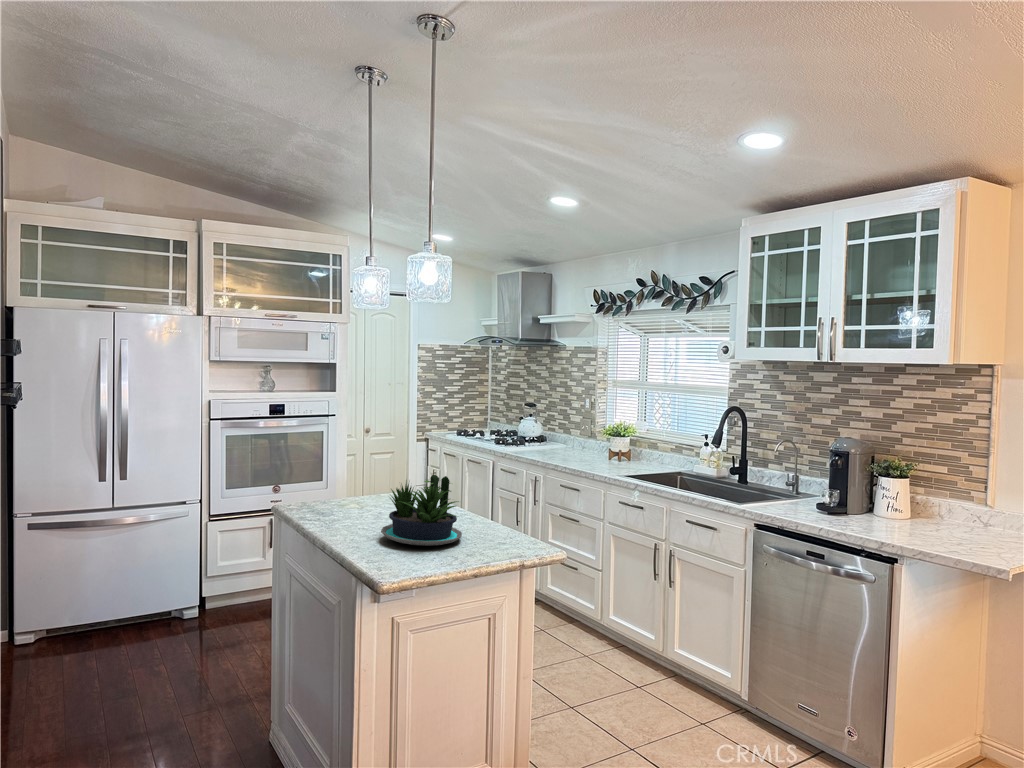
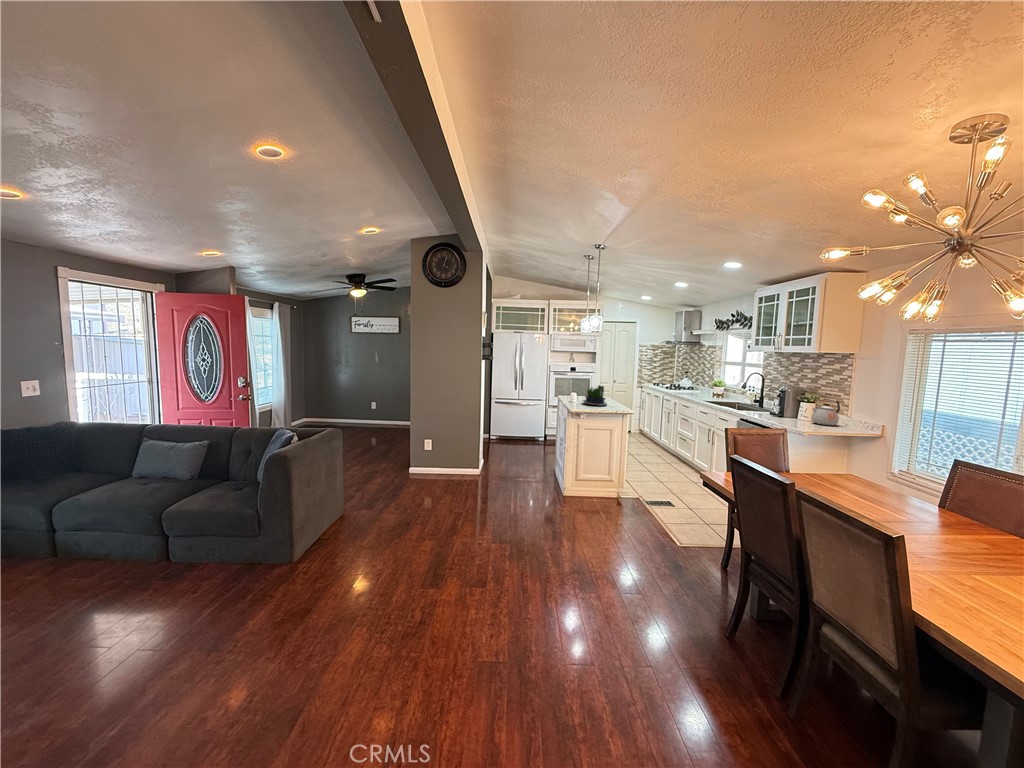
kettle: none [928,470,988,532] -> present [811,399,840,425]

